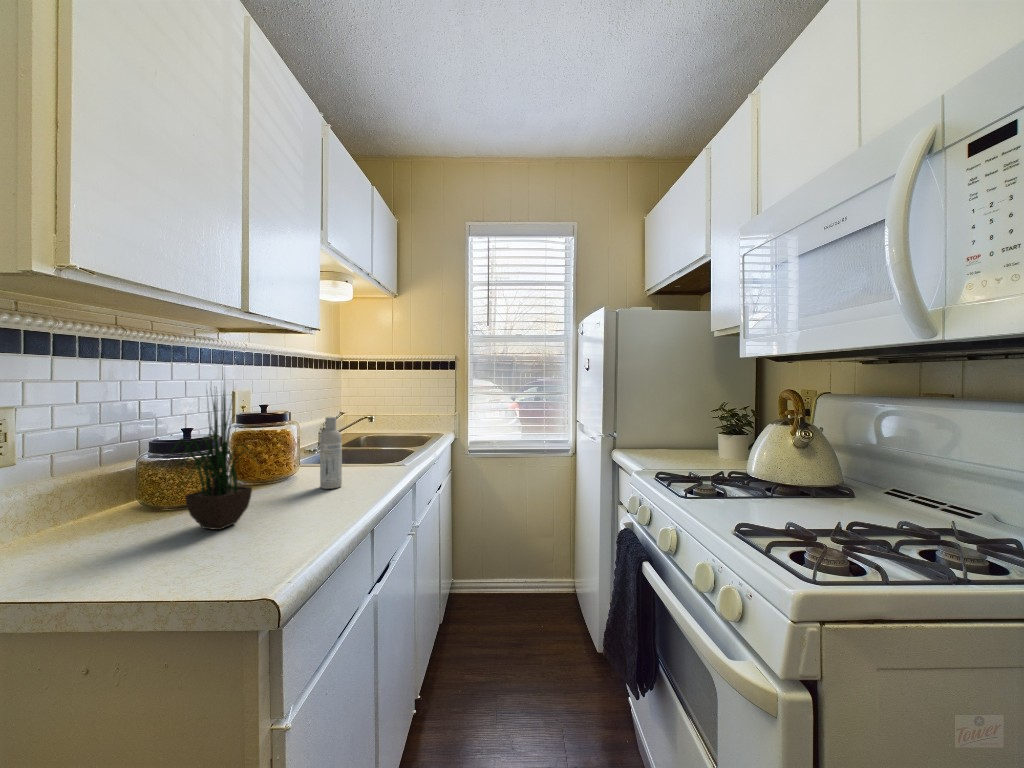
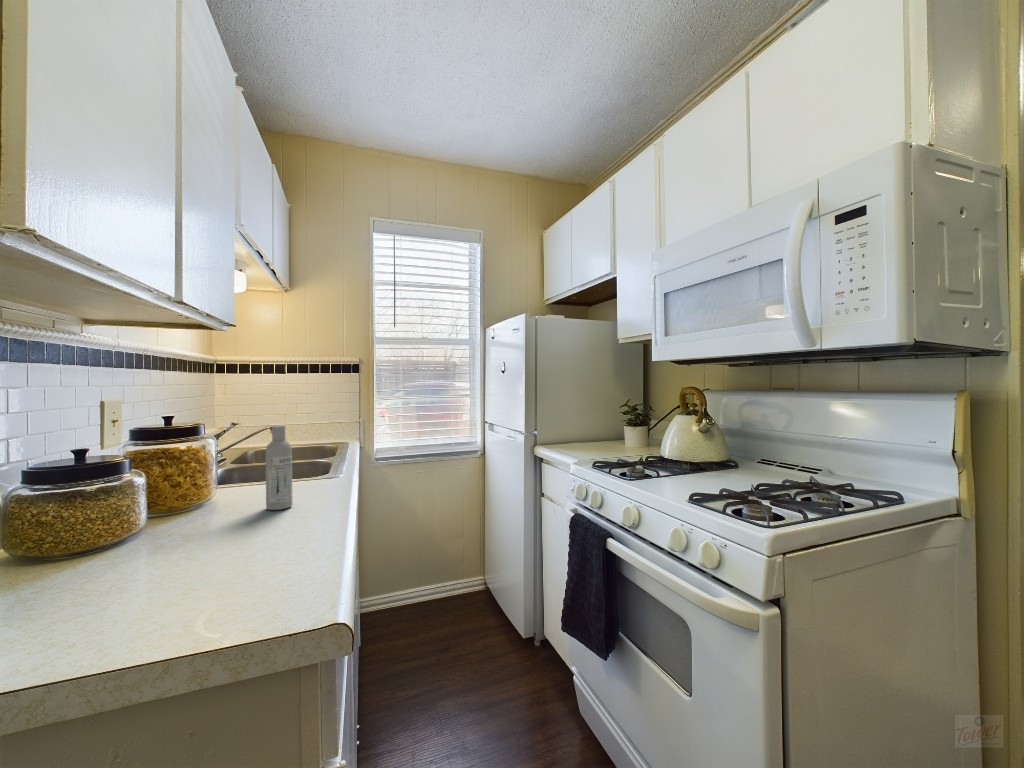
potted plant: present [168,390,260,530] -> none [105,356,245,569]

